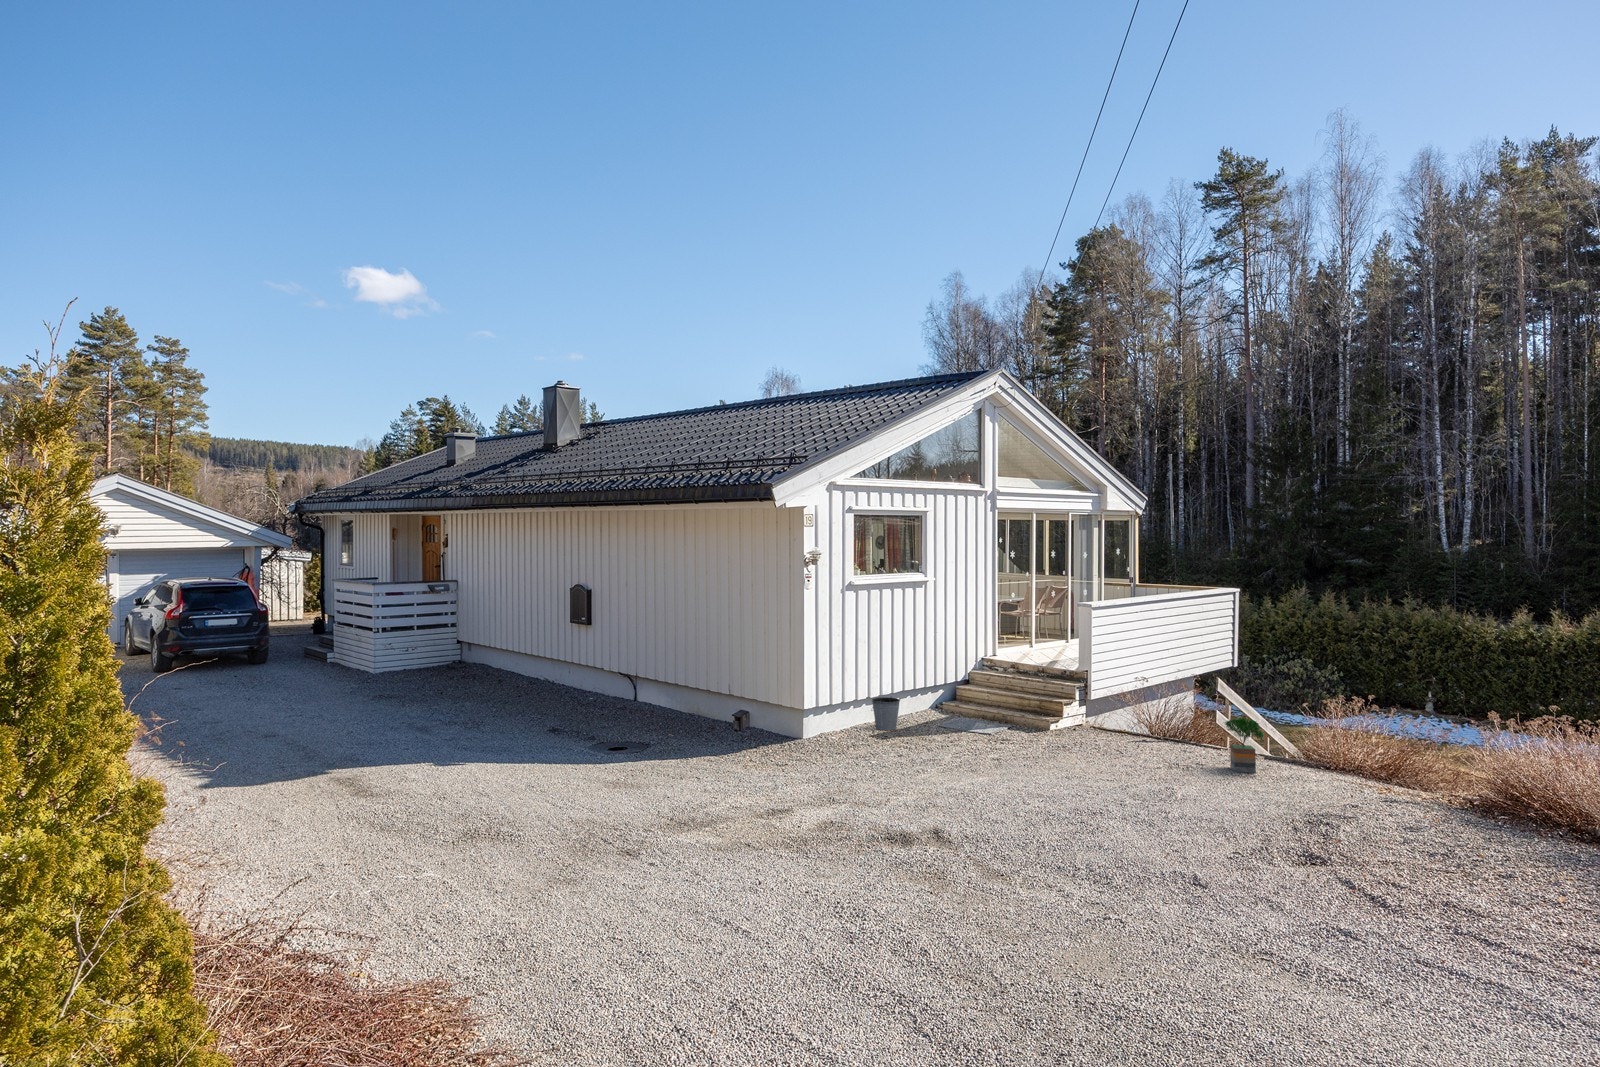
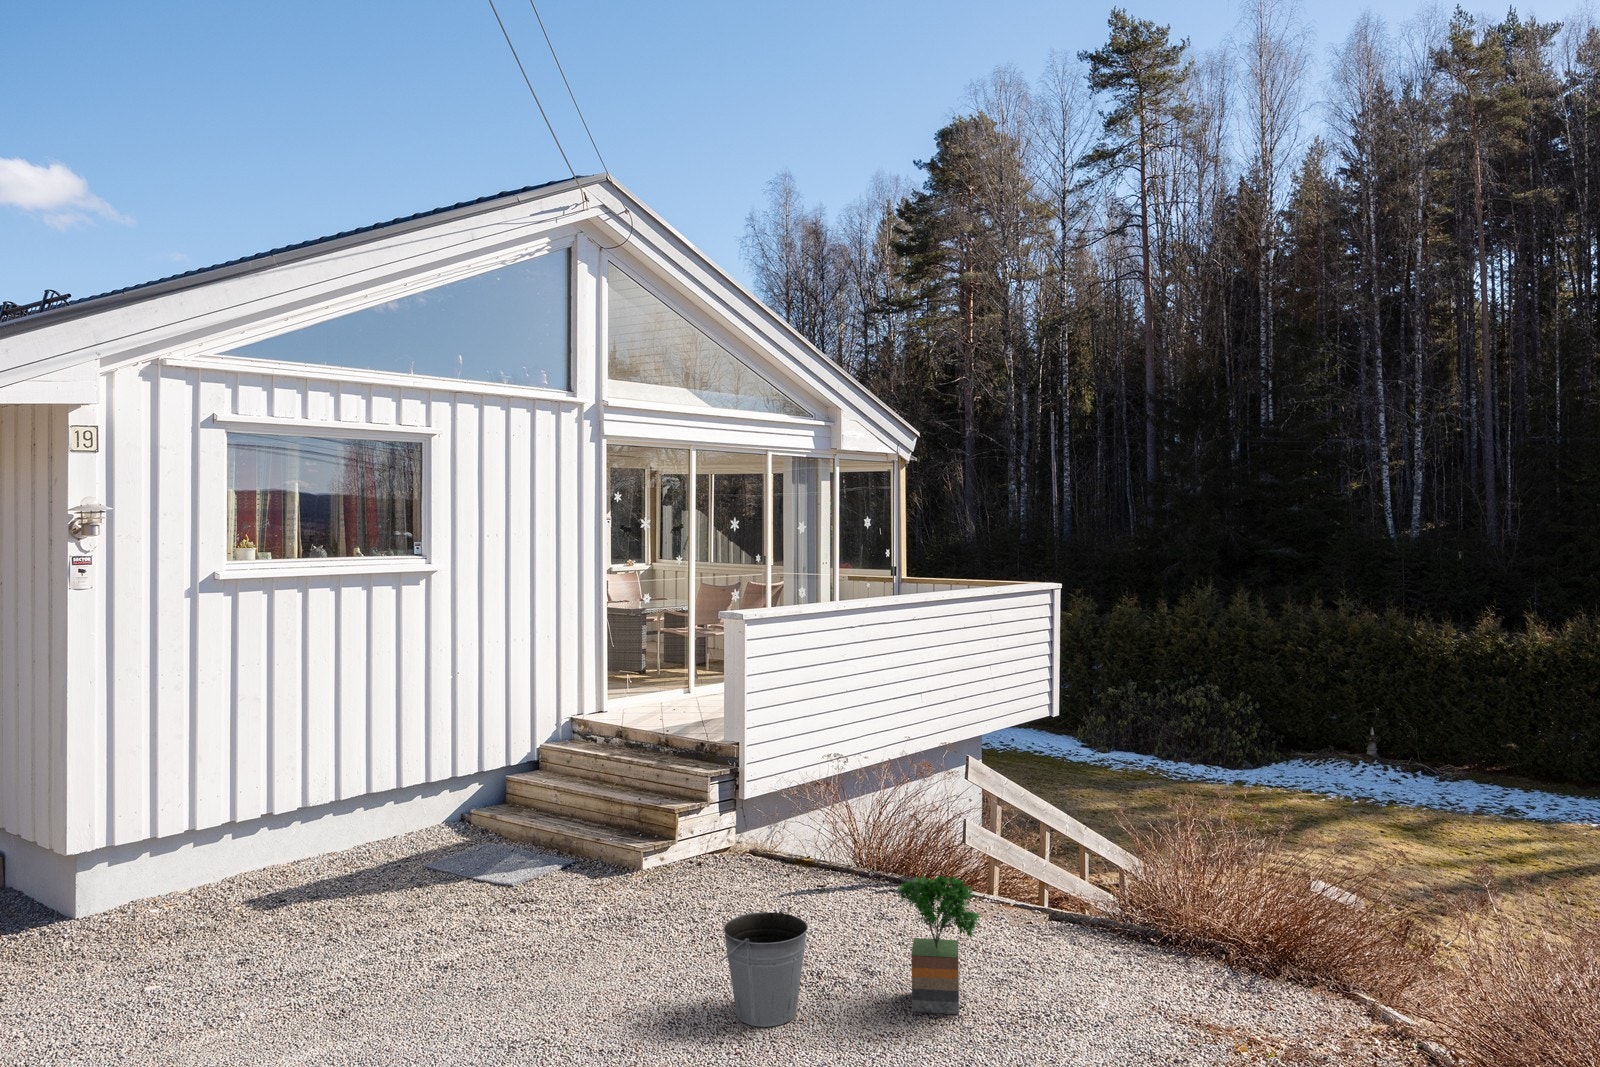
bucket: present [871,697,900,730] -> present [720,909,808,1027]

